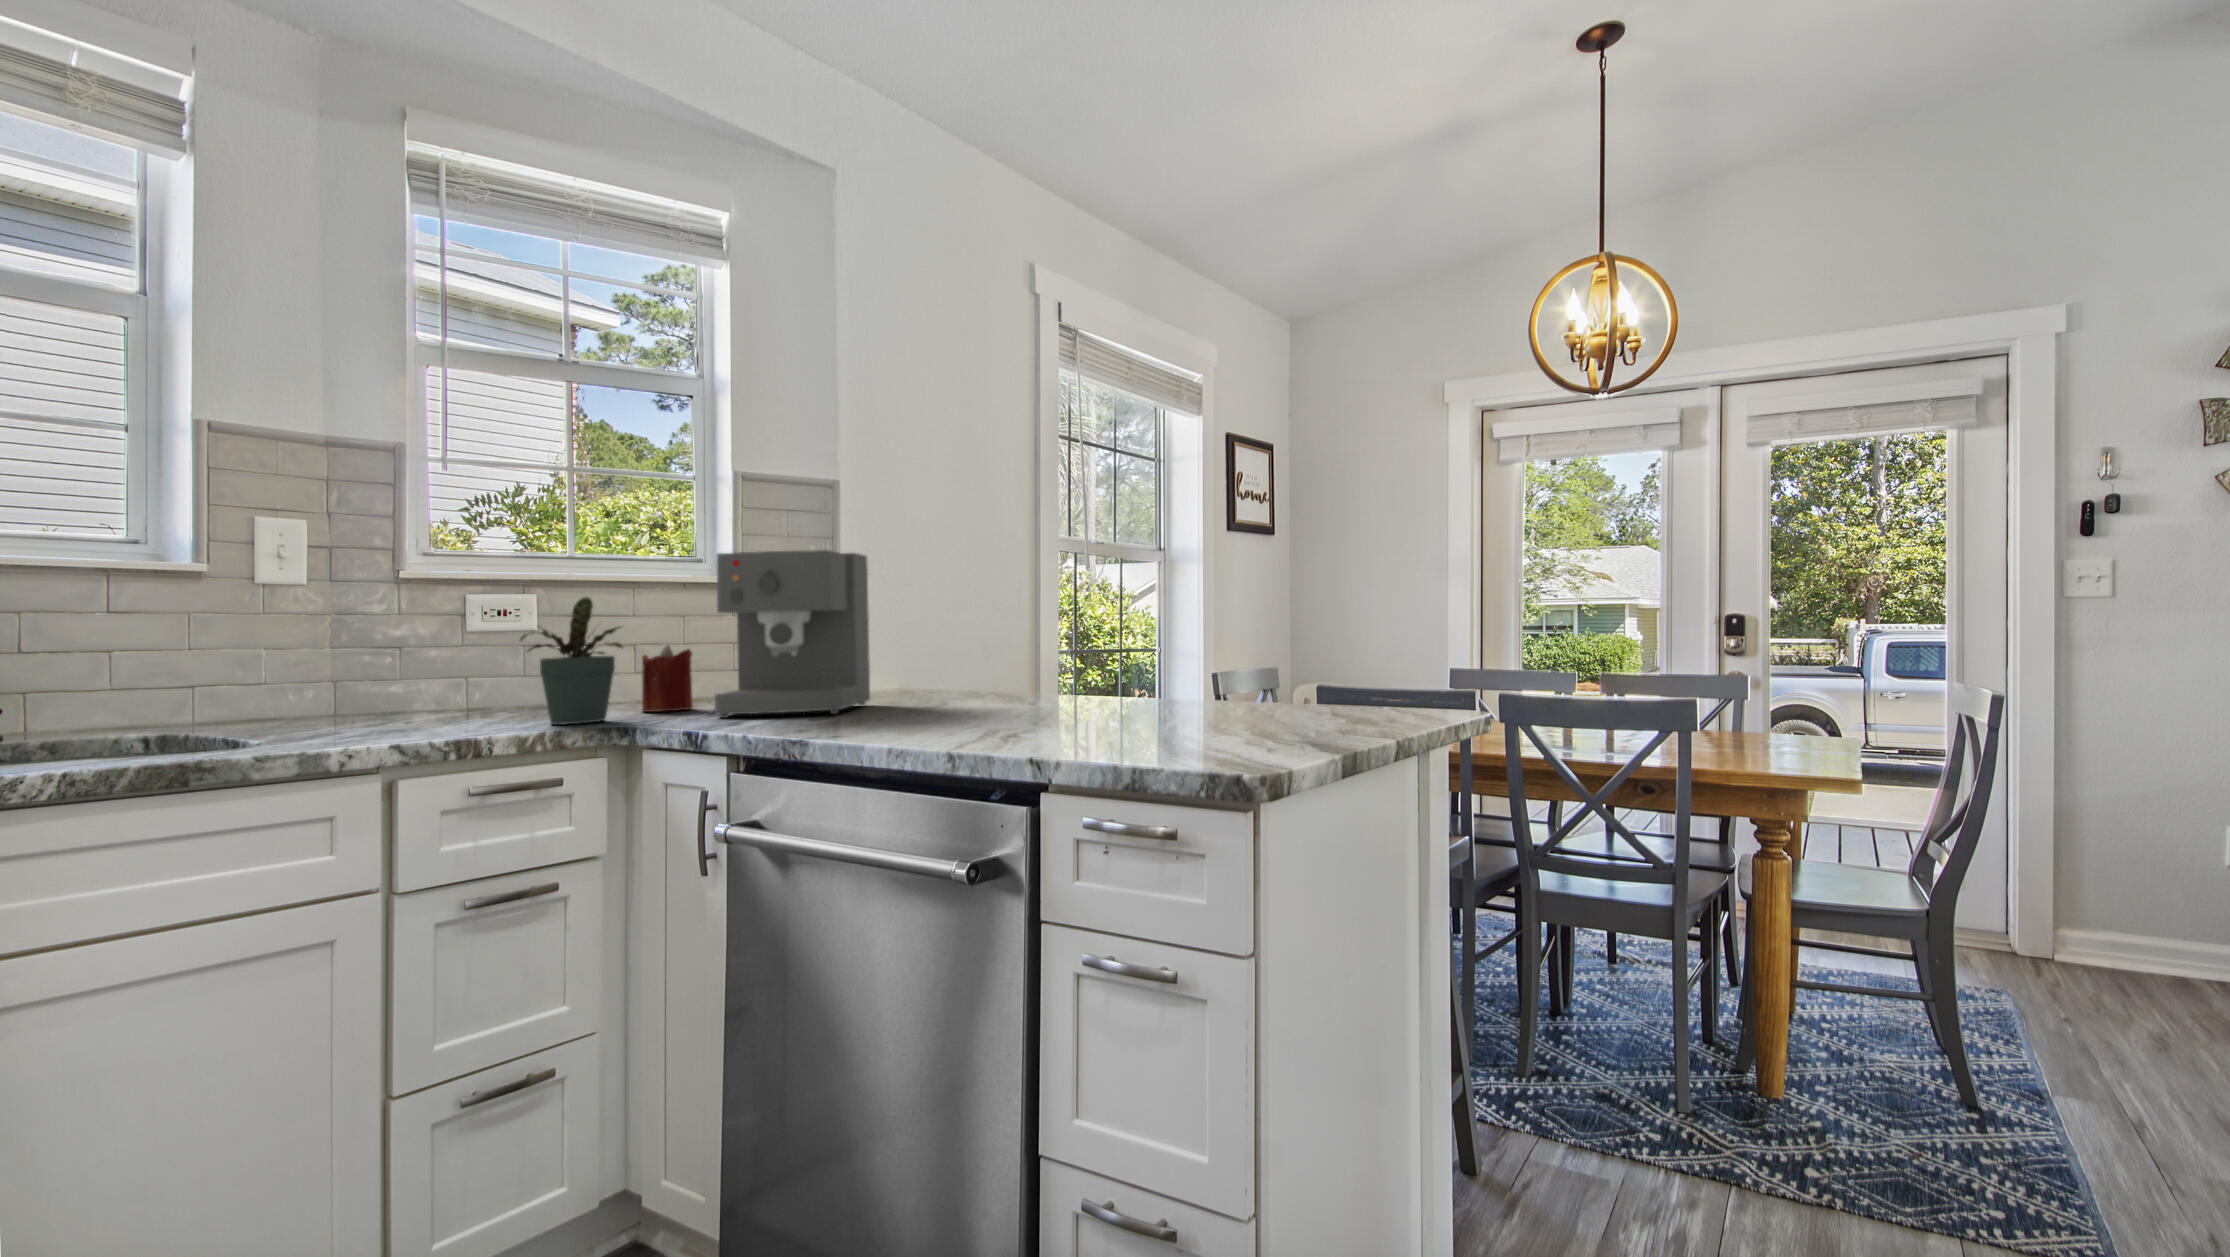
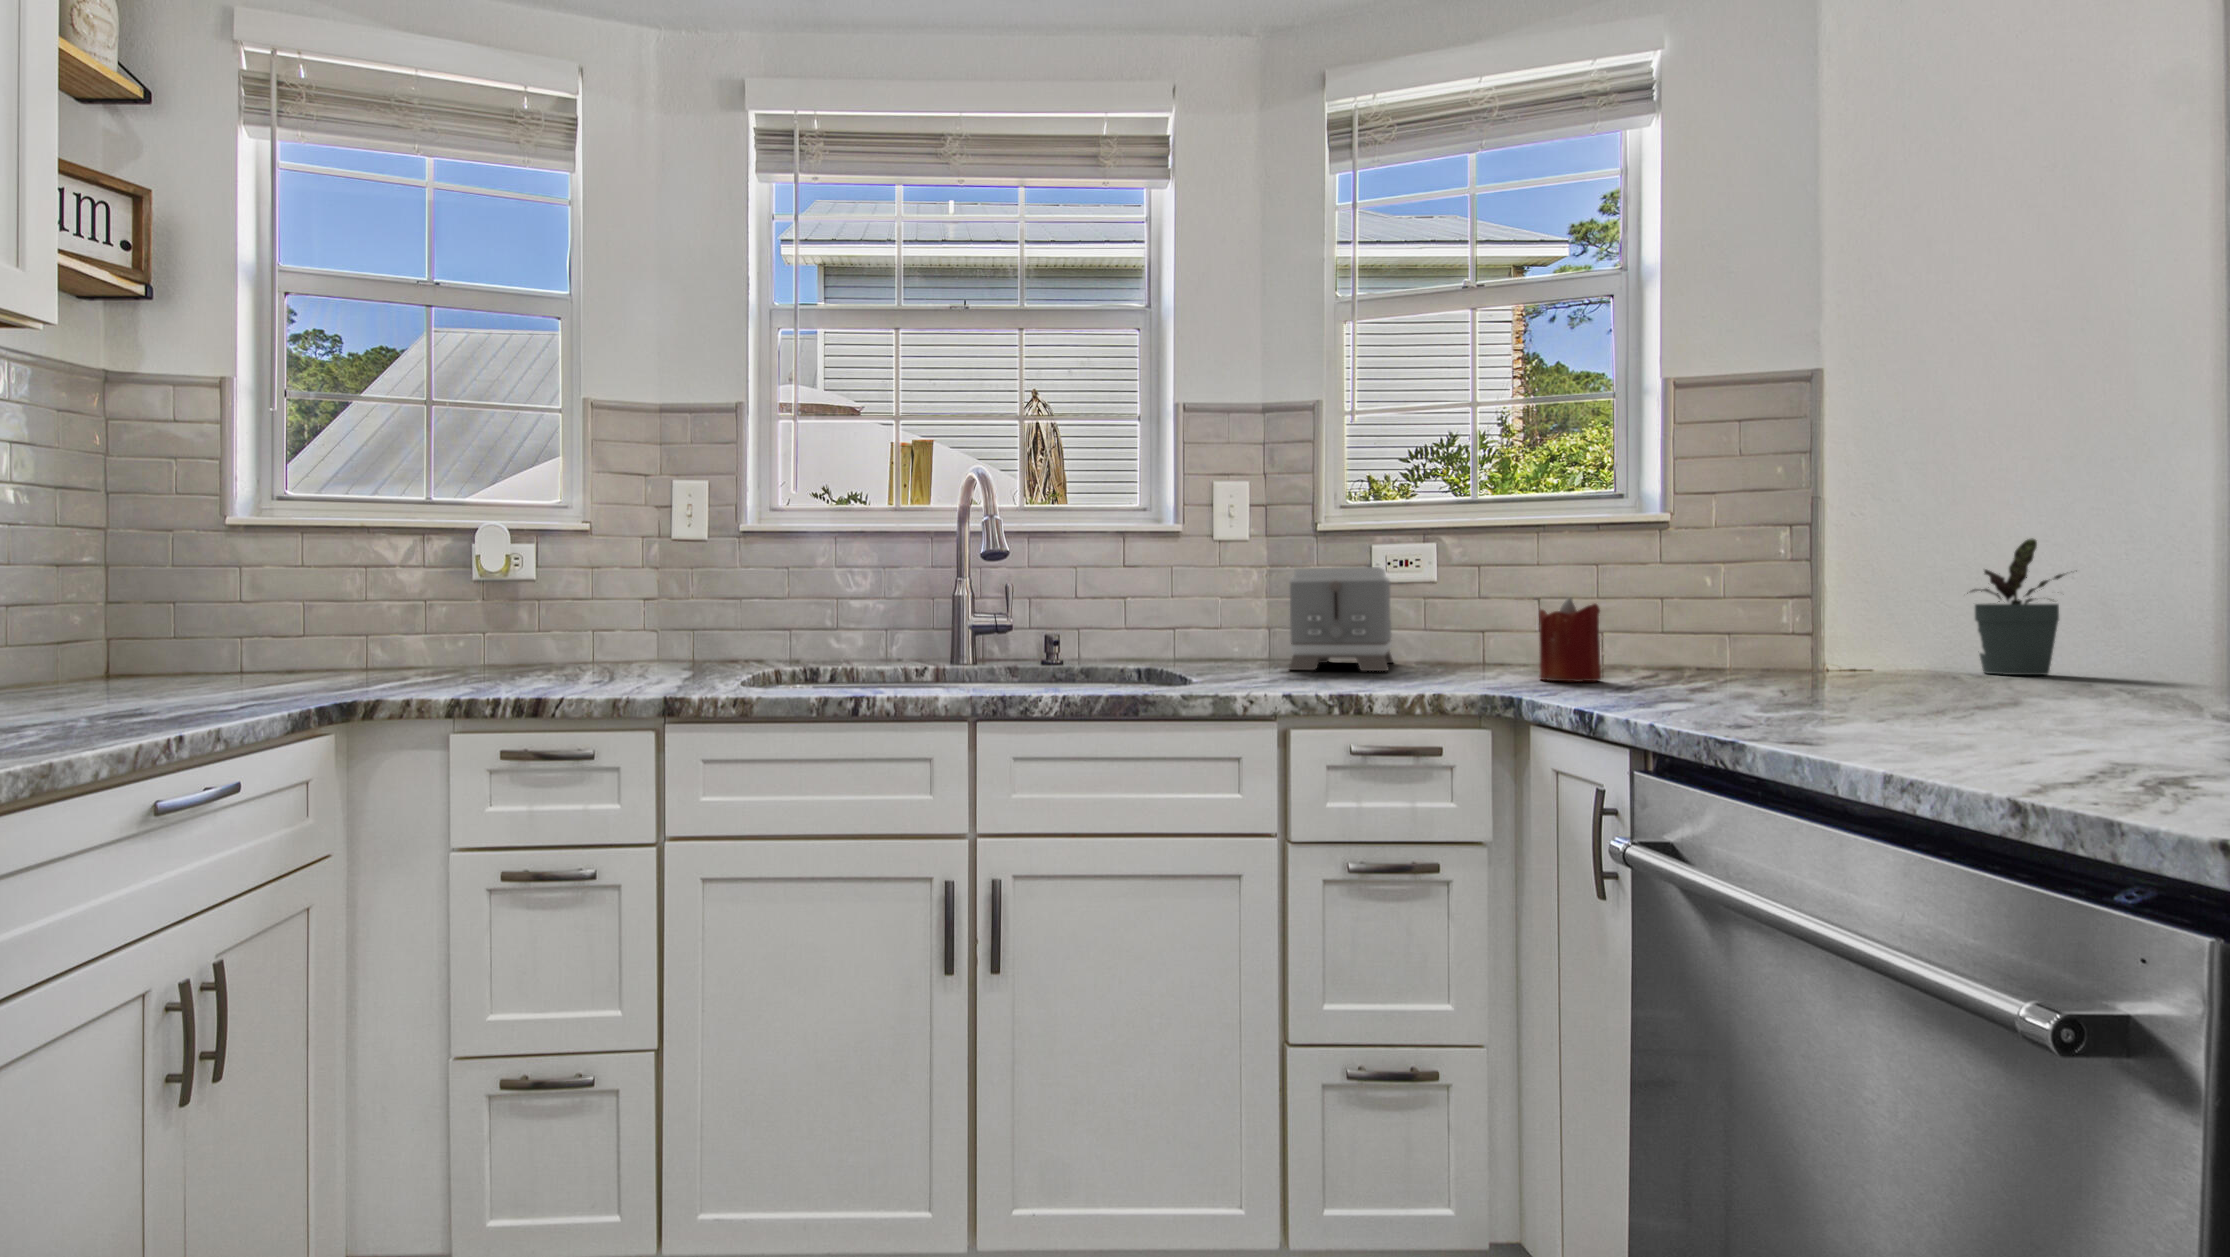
coffee maker: present [715,550,870,718] -> none [1624,462,1867,706]
potted plant: present [520,597,623,725] -> present [1967,538,2064,675]
toaster: none [377,621,495,725] -> present [1289,567,1393,671]

